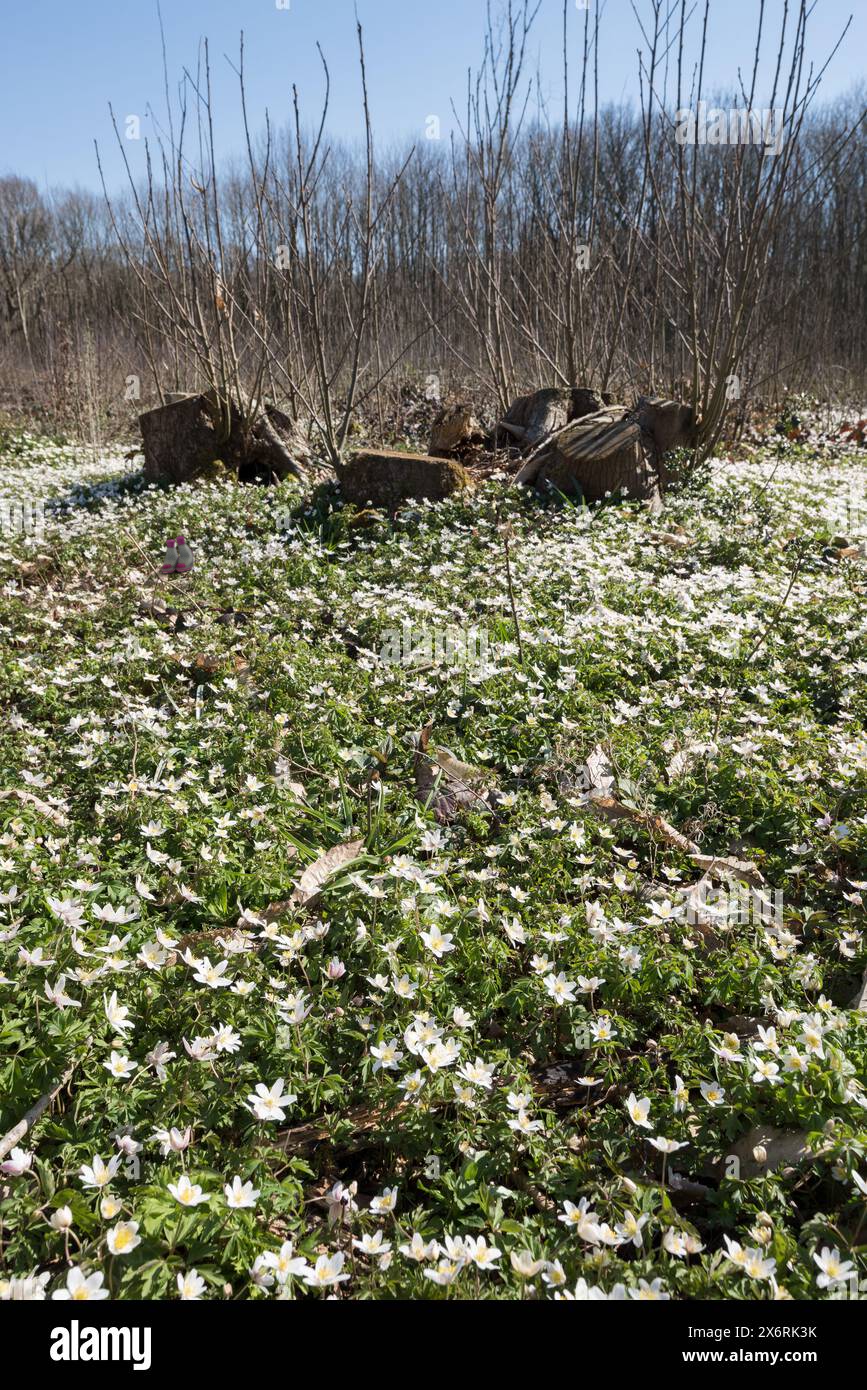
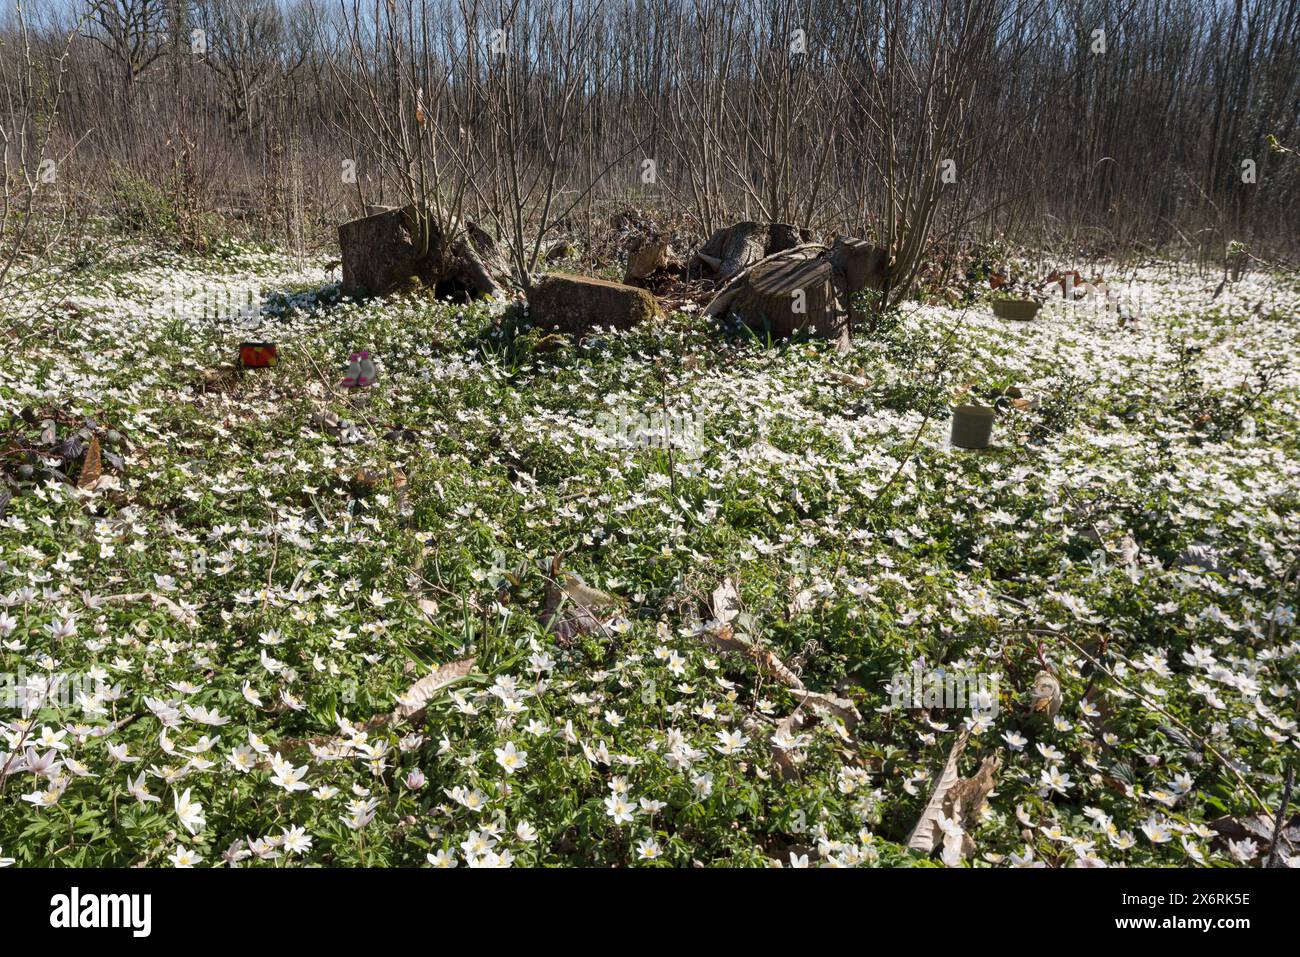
basket: none [801,437,852,472] -> present [993,287,1041,320]
bag: none [50,534,93,559] -> present [237,342,281,367]
planter: none [789,558,835,602] -> present [950,405,995,449]

